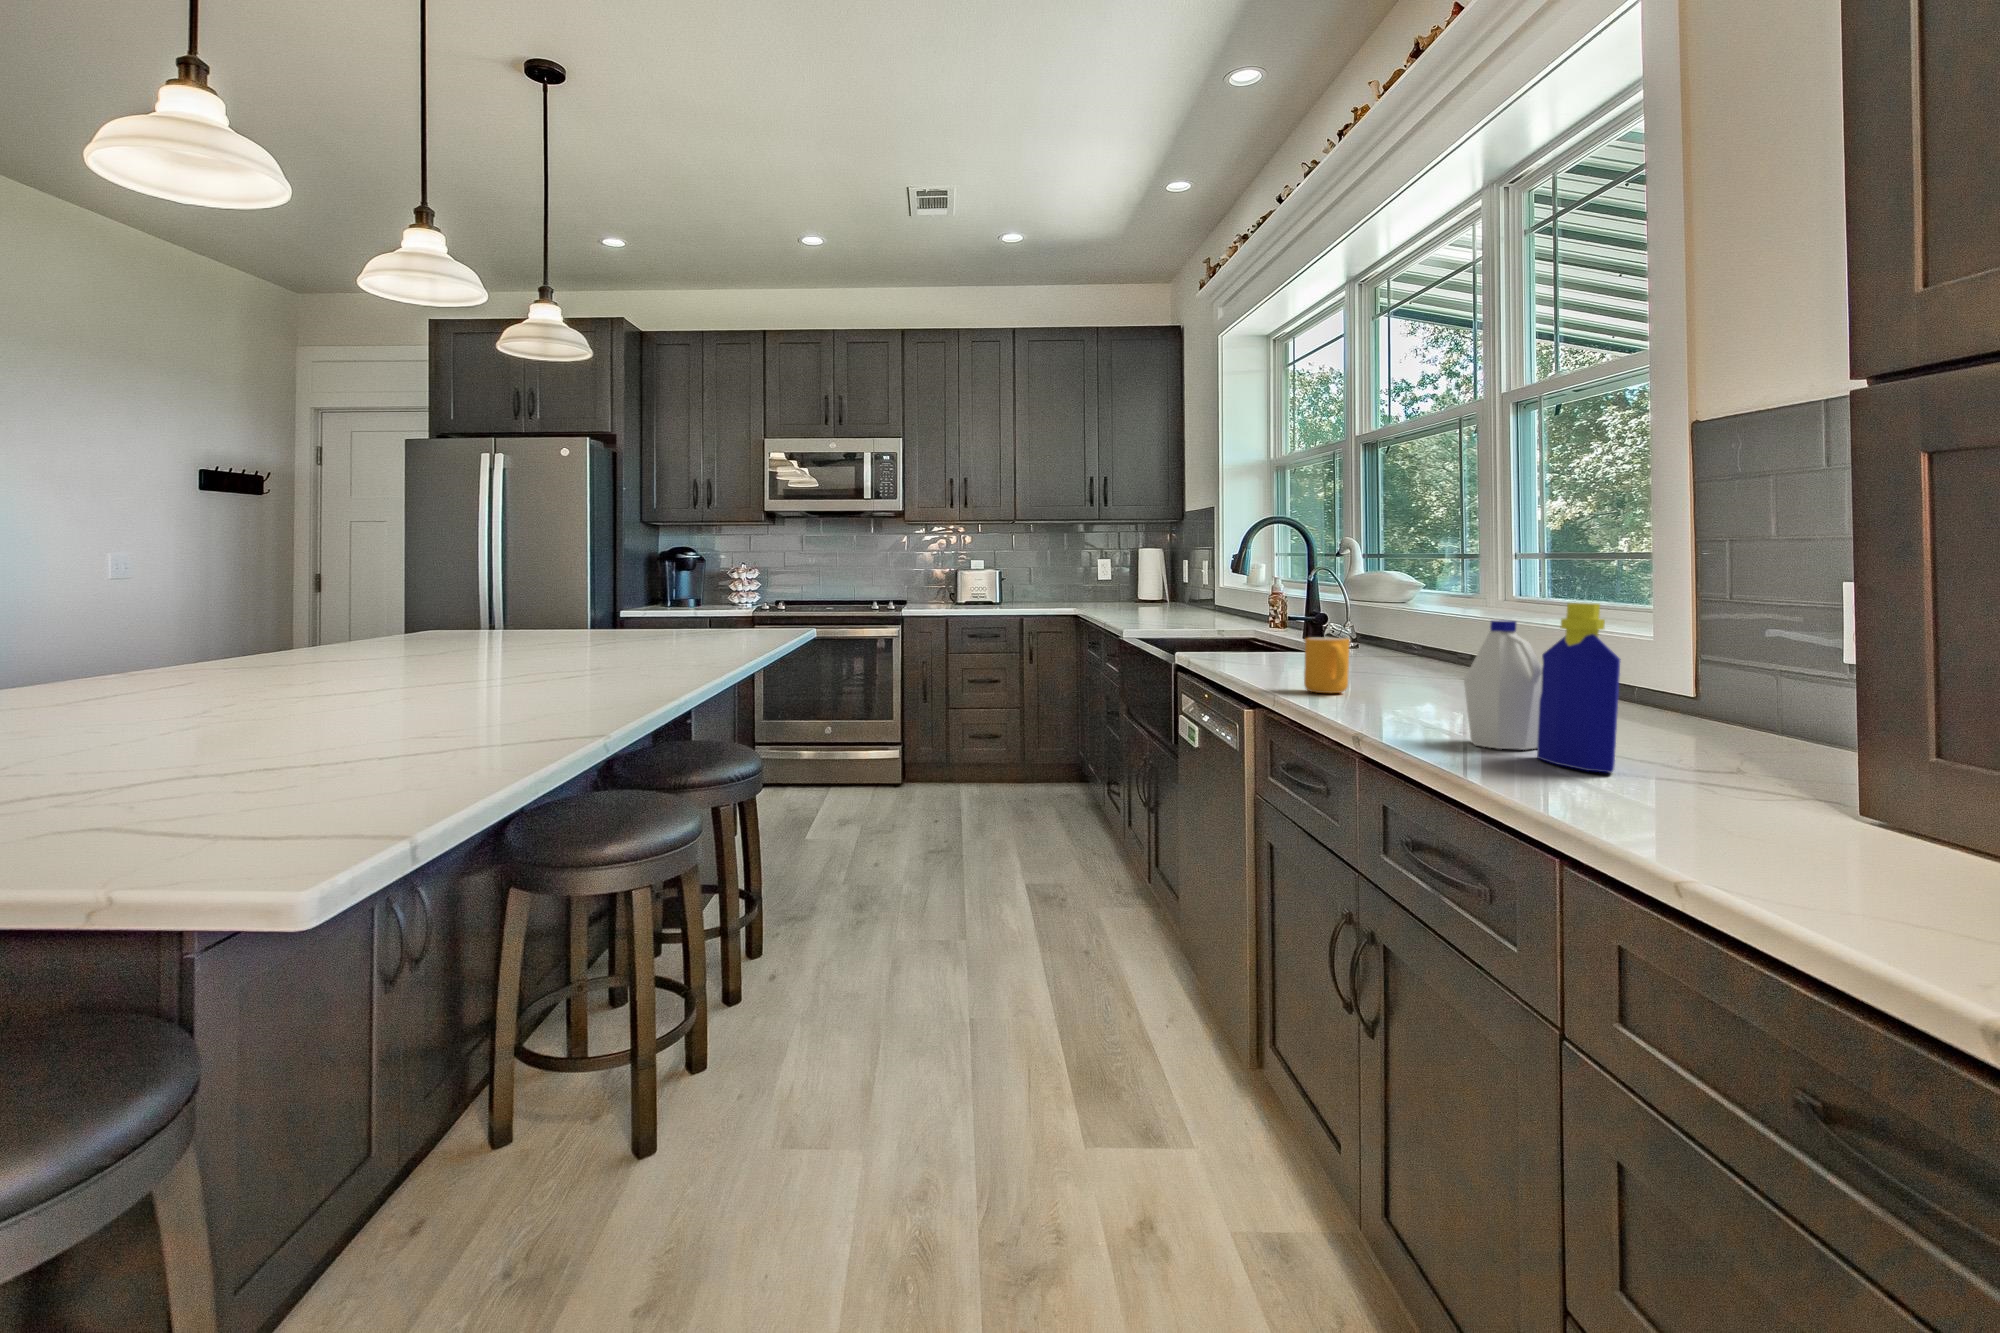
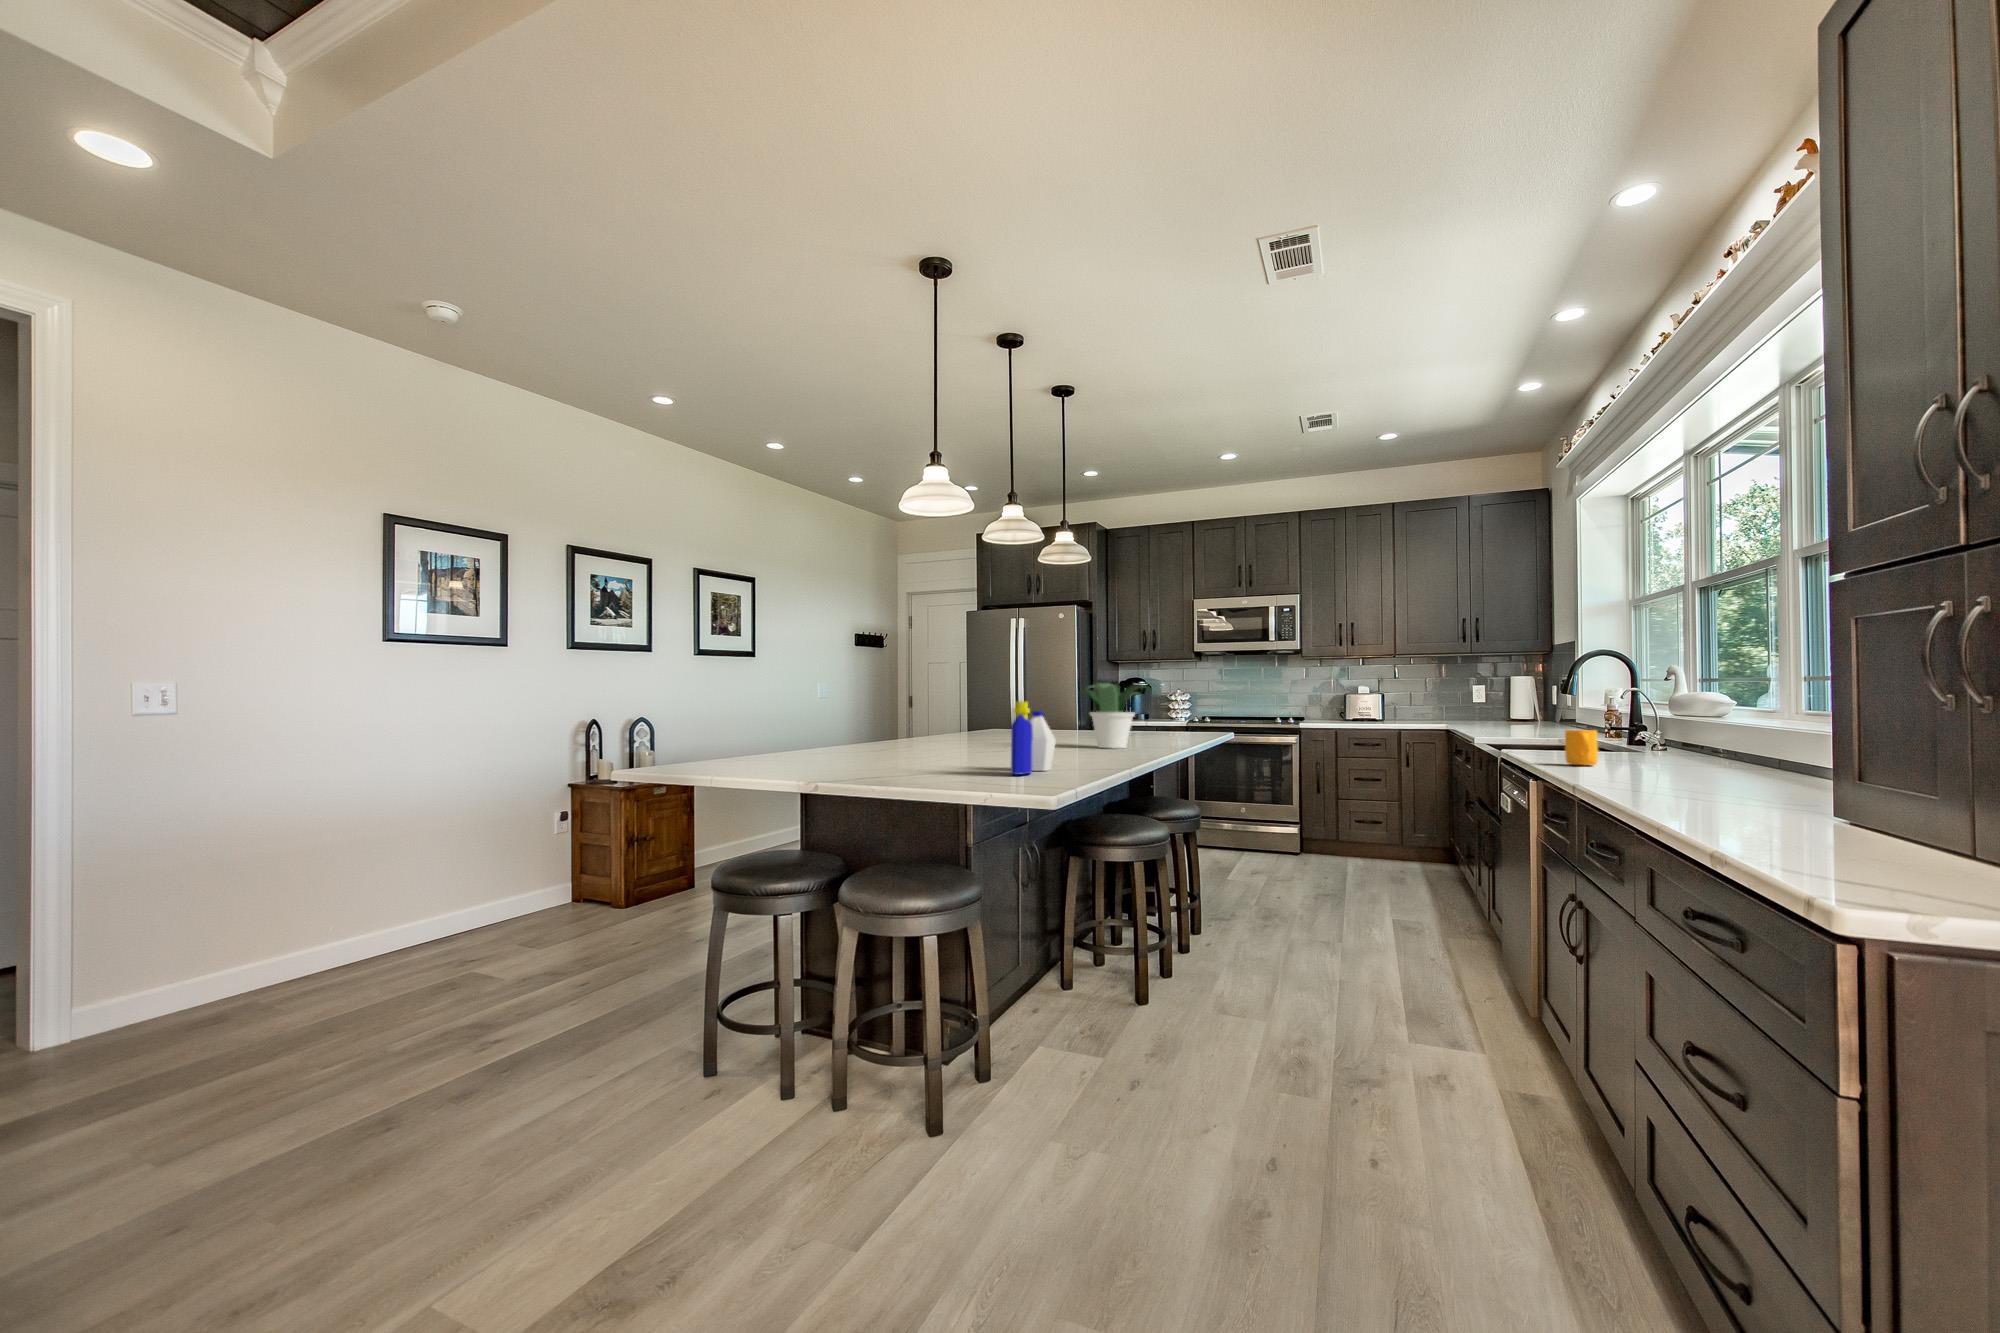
potted plant: none [523,561,657,680] -> present [1080,683,1150,748]
bottle: present [1464,603,1621,773] -> present [1011,701,1056,774]

